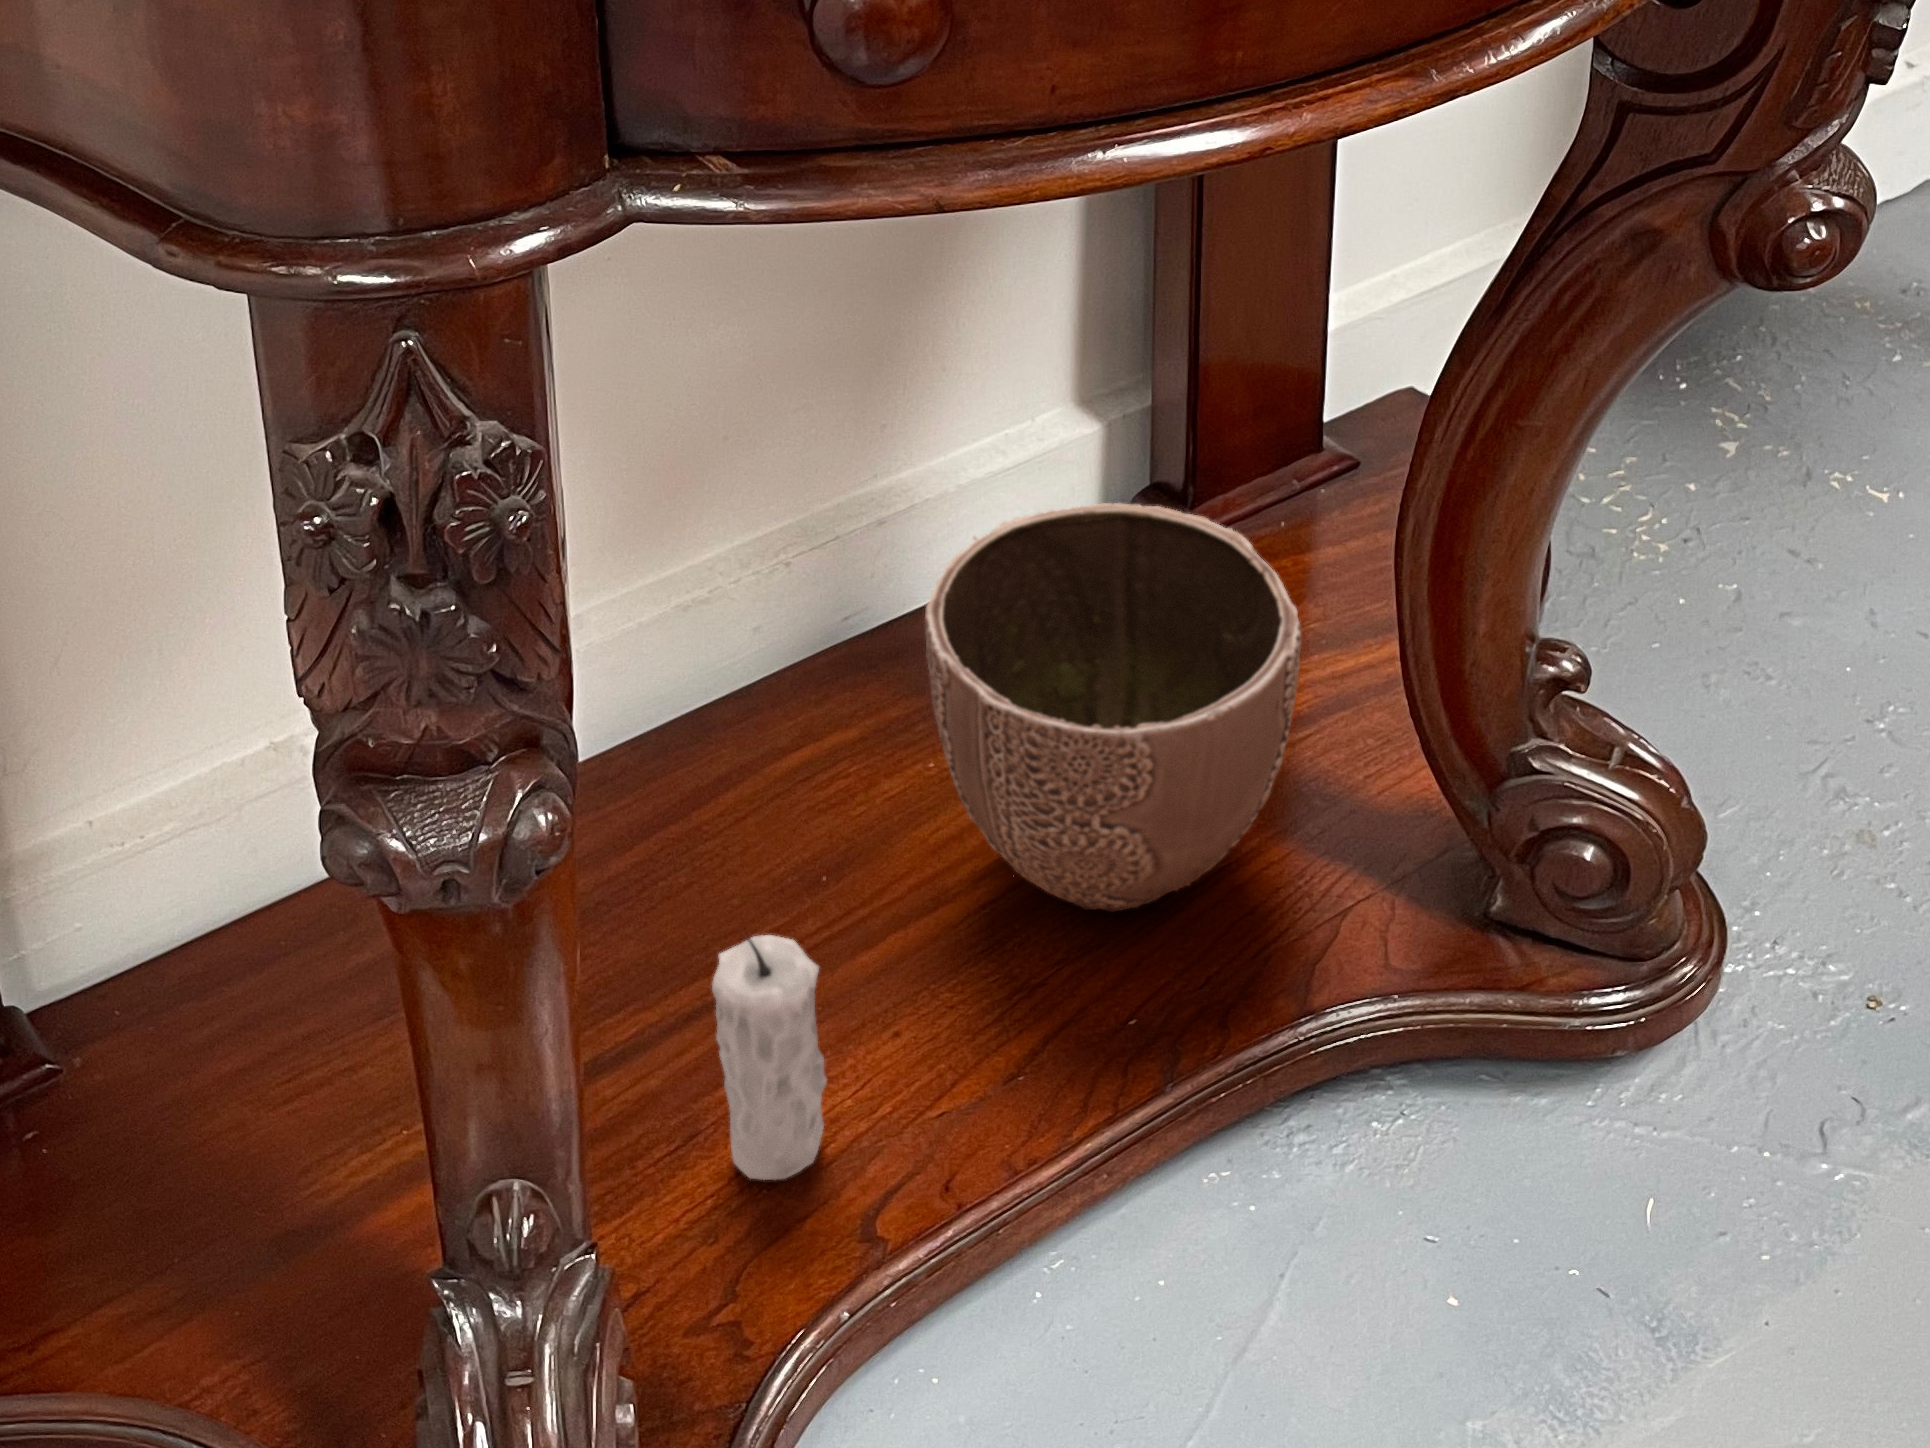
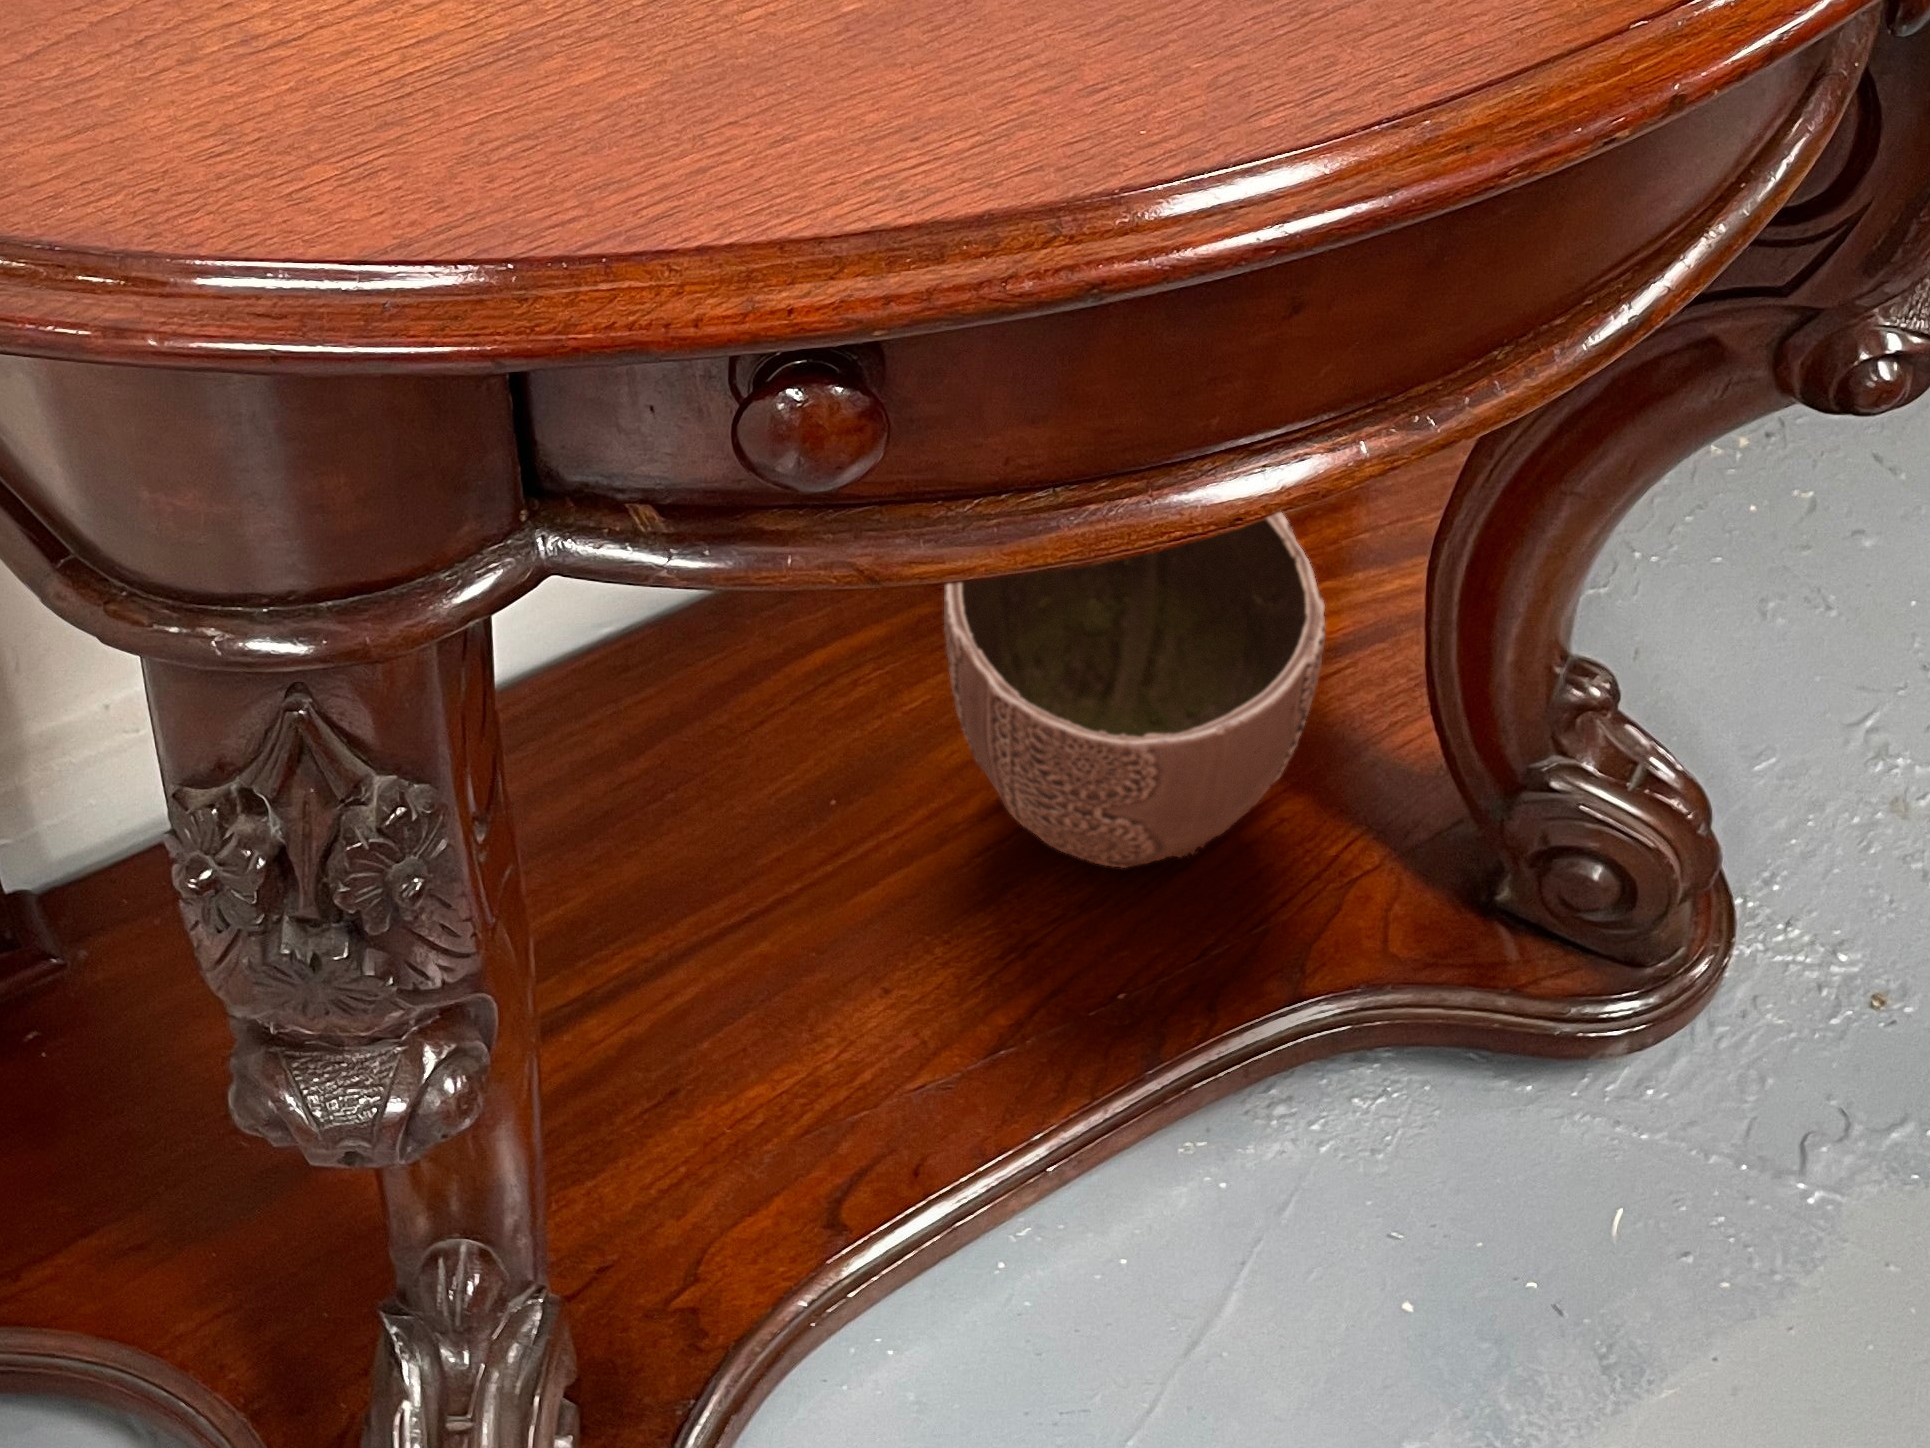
candle: present [712,935,827,1180] -> none [694,925,808,1144]

